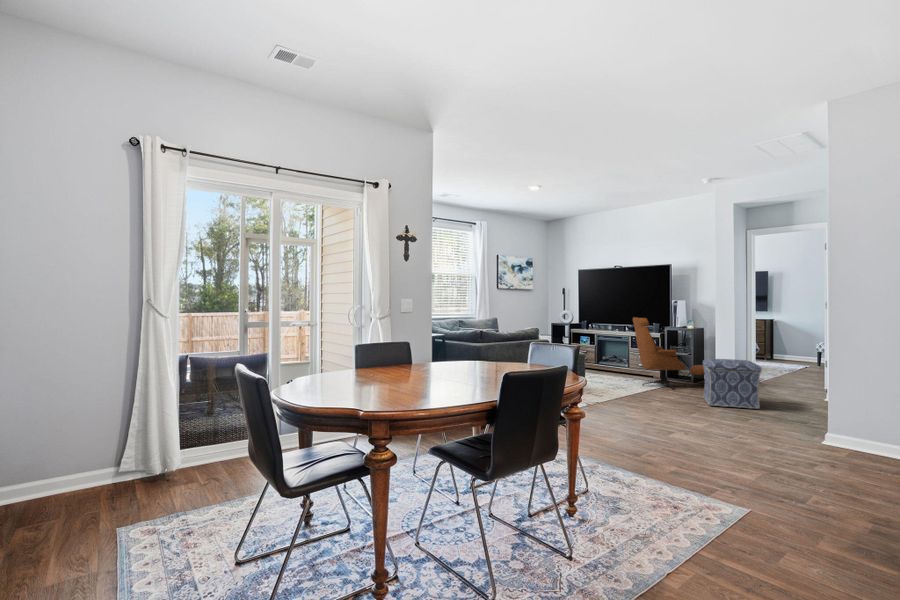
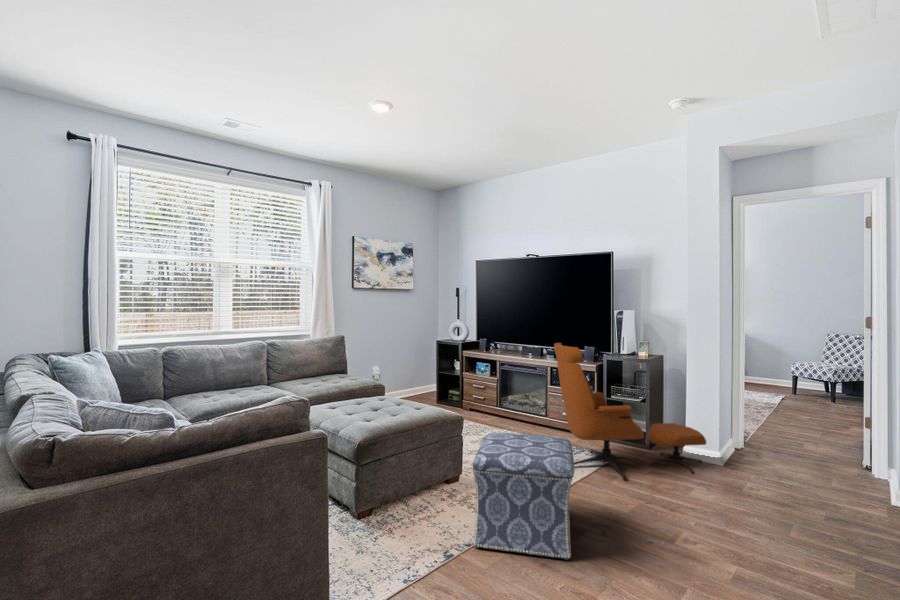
ottoman: present [703,359,762,409] -> present [473,433,575,560]

